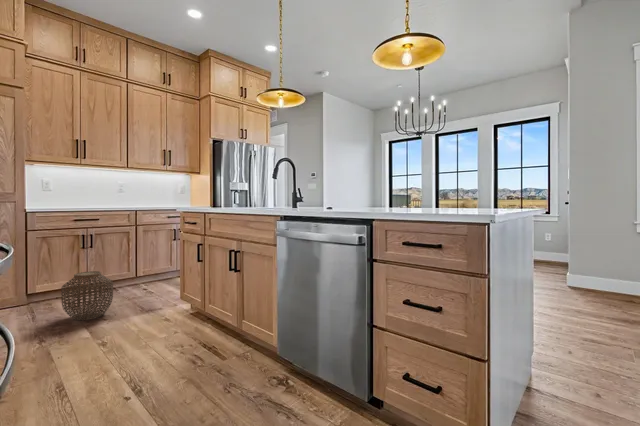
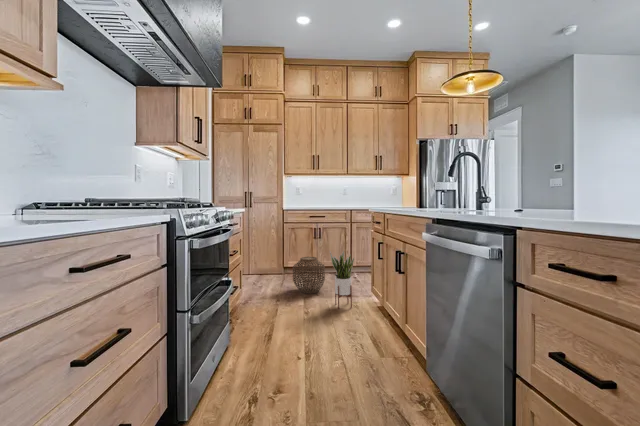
potted plant: none [131,258,164,328] -> present [330,251,354,309]

